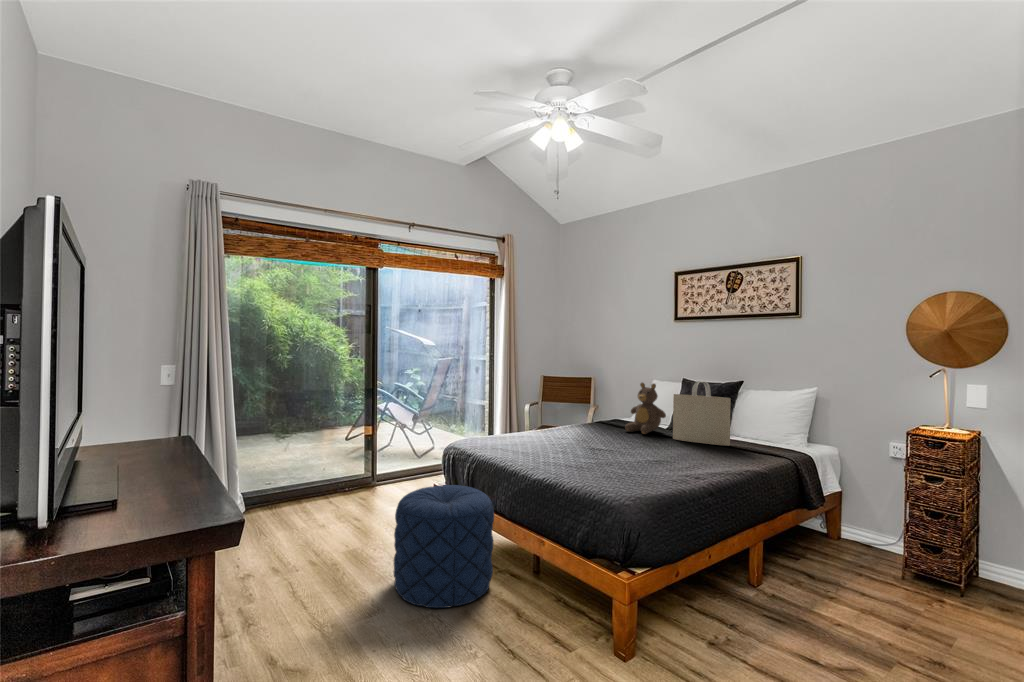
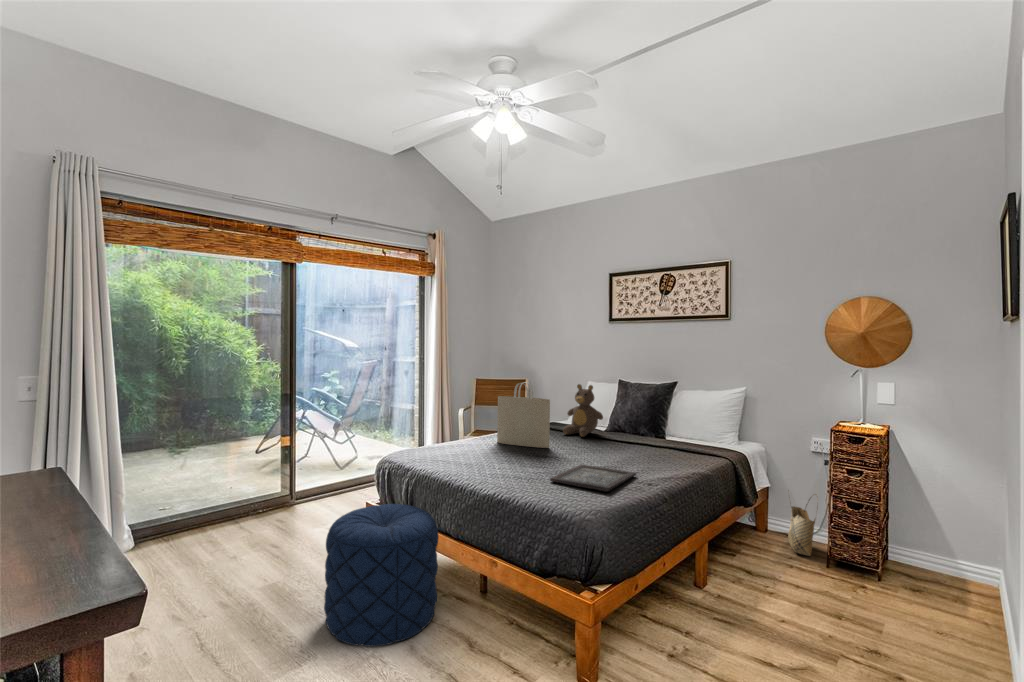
tote bag: present [673,381,731,446] -> present [497,382,550,448]
tray: none [600,458,687,482] -> present [550,465,636,491]
woven basket: none [862,496,895,566] -> present [788,499,815,556]

